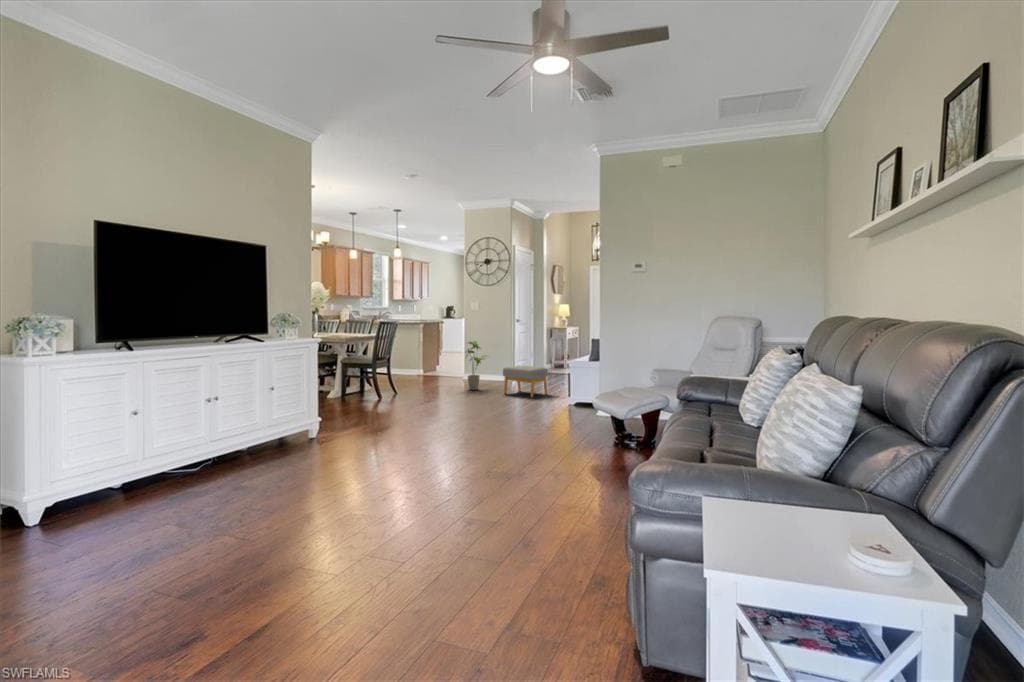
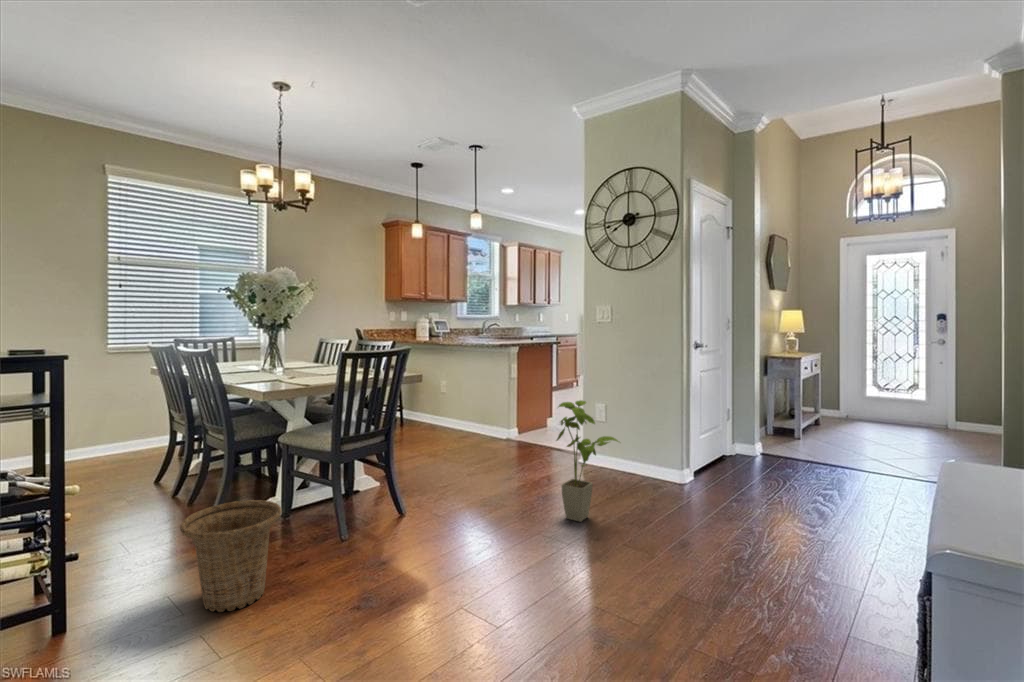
footstool: present [503,366,548,397] -> none [646,478,793,614]
basket: none [352,375,384,408] -> present [180,500,282,612]

